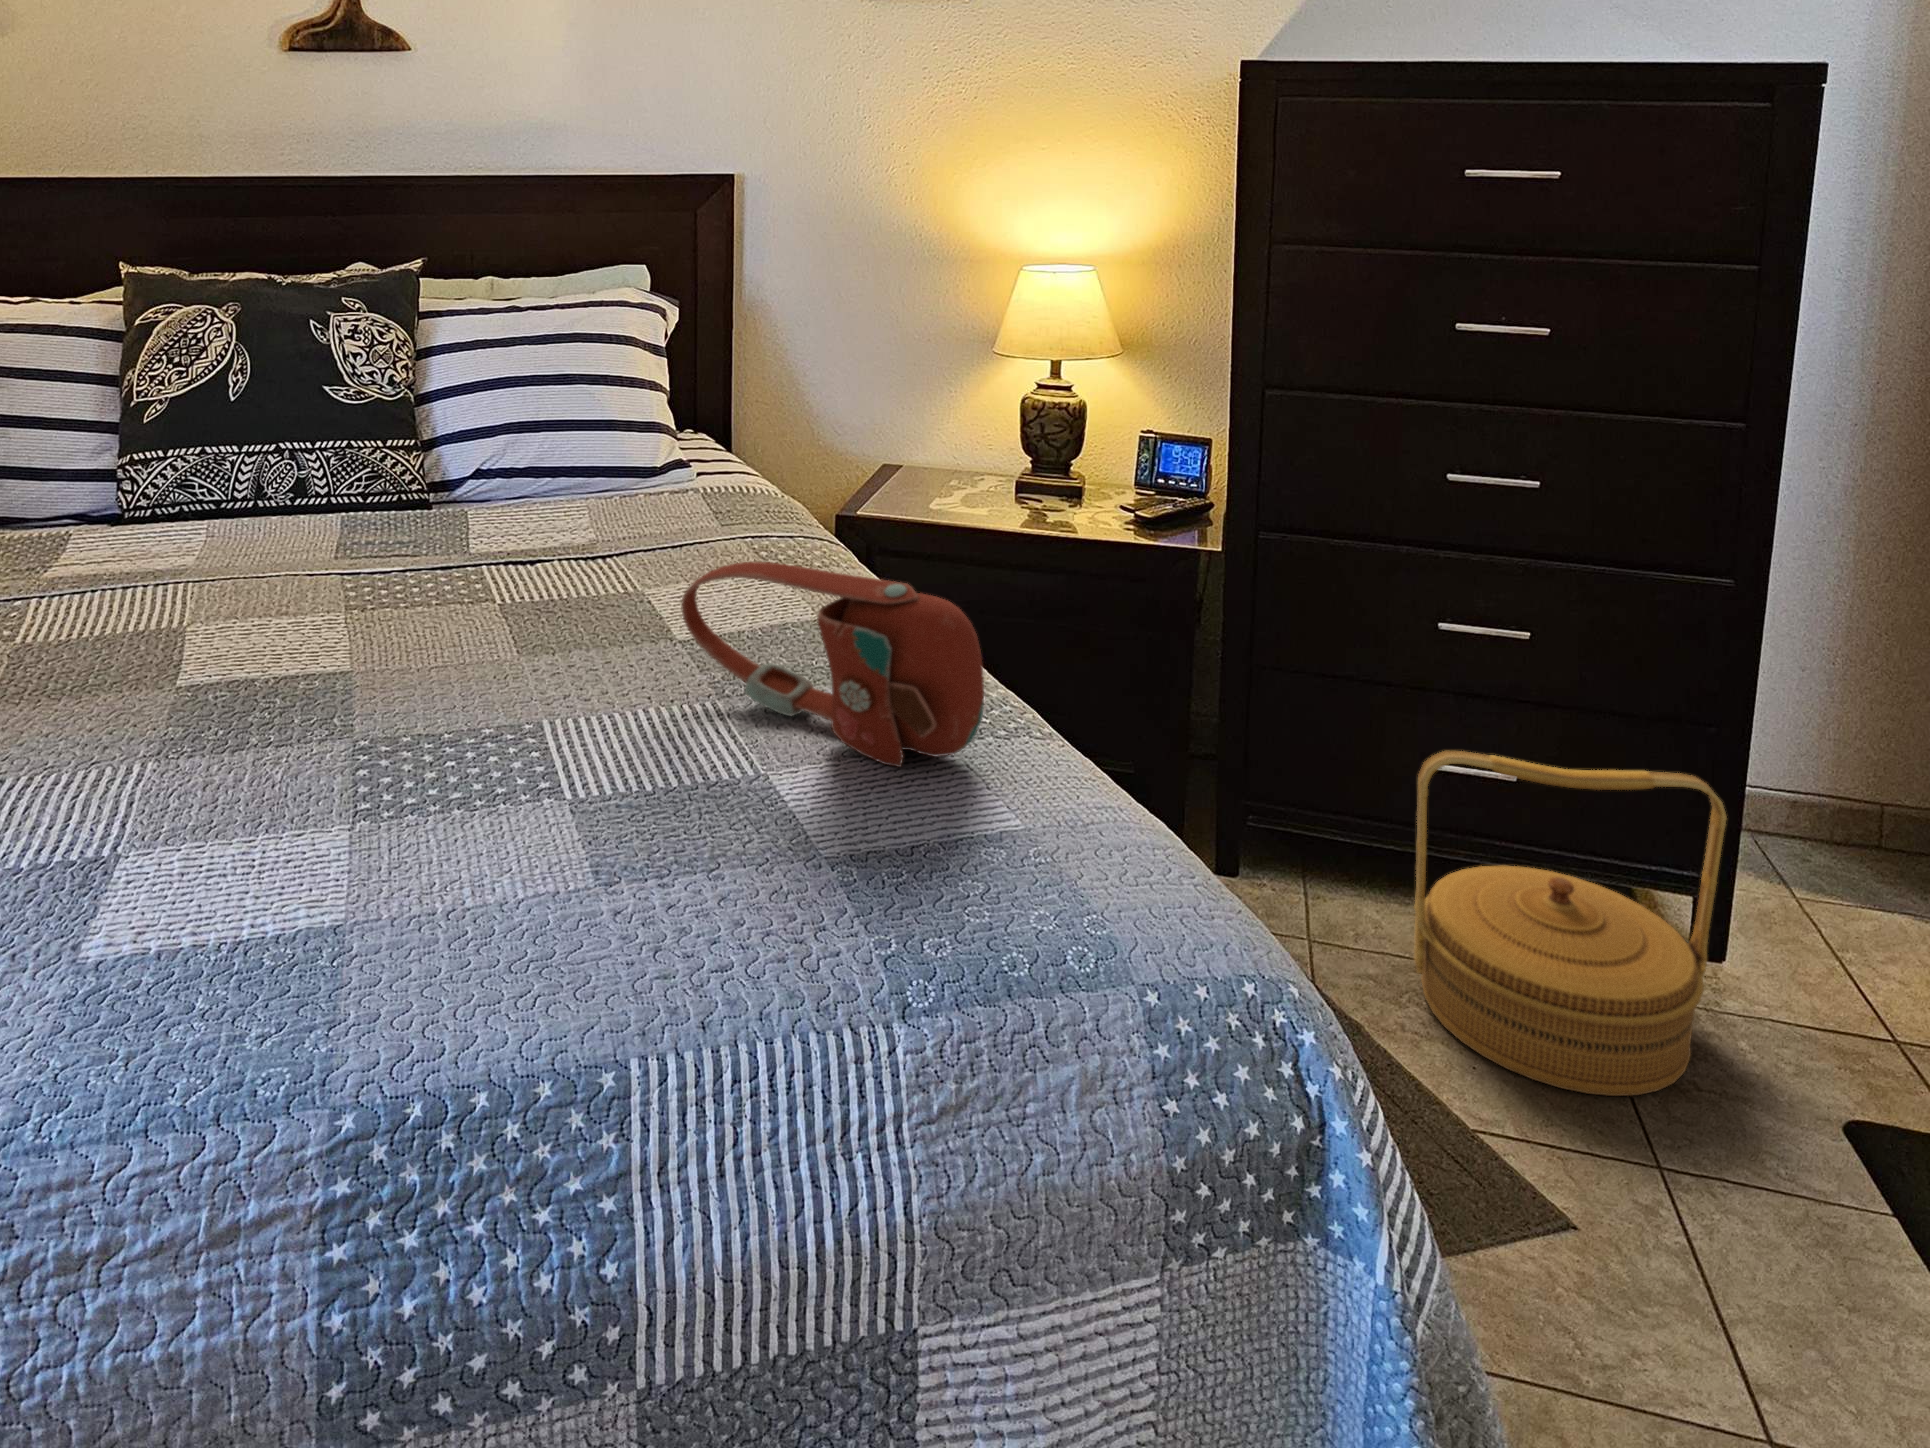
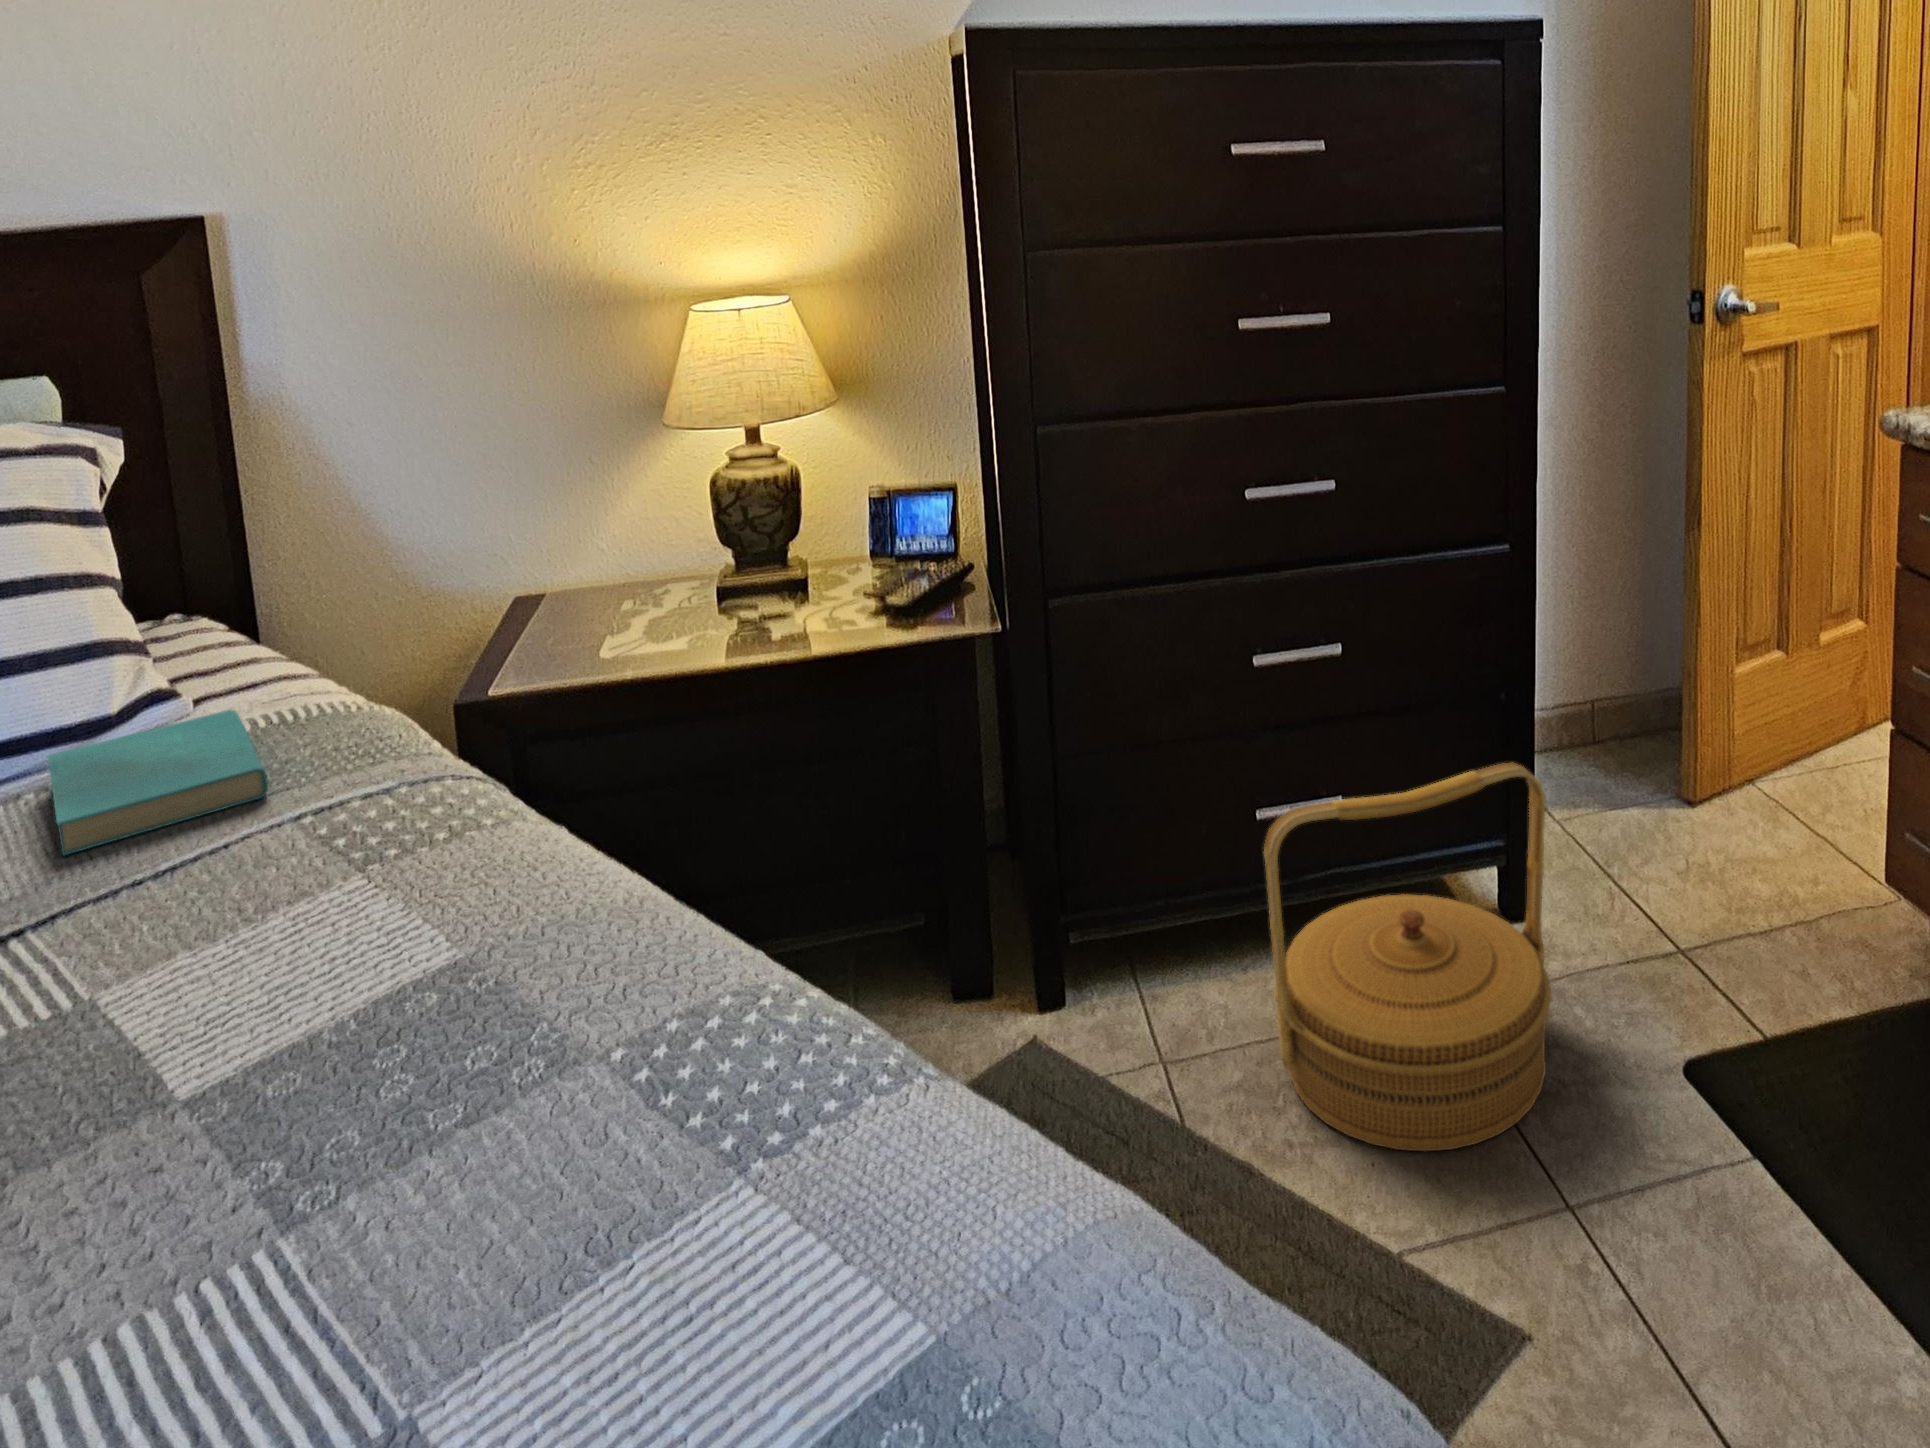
book: none [628,475,731,528] -> present [48,710,268,855]
handbag: present [681,562,984,767] -> none [166,937,816,1272]

